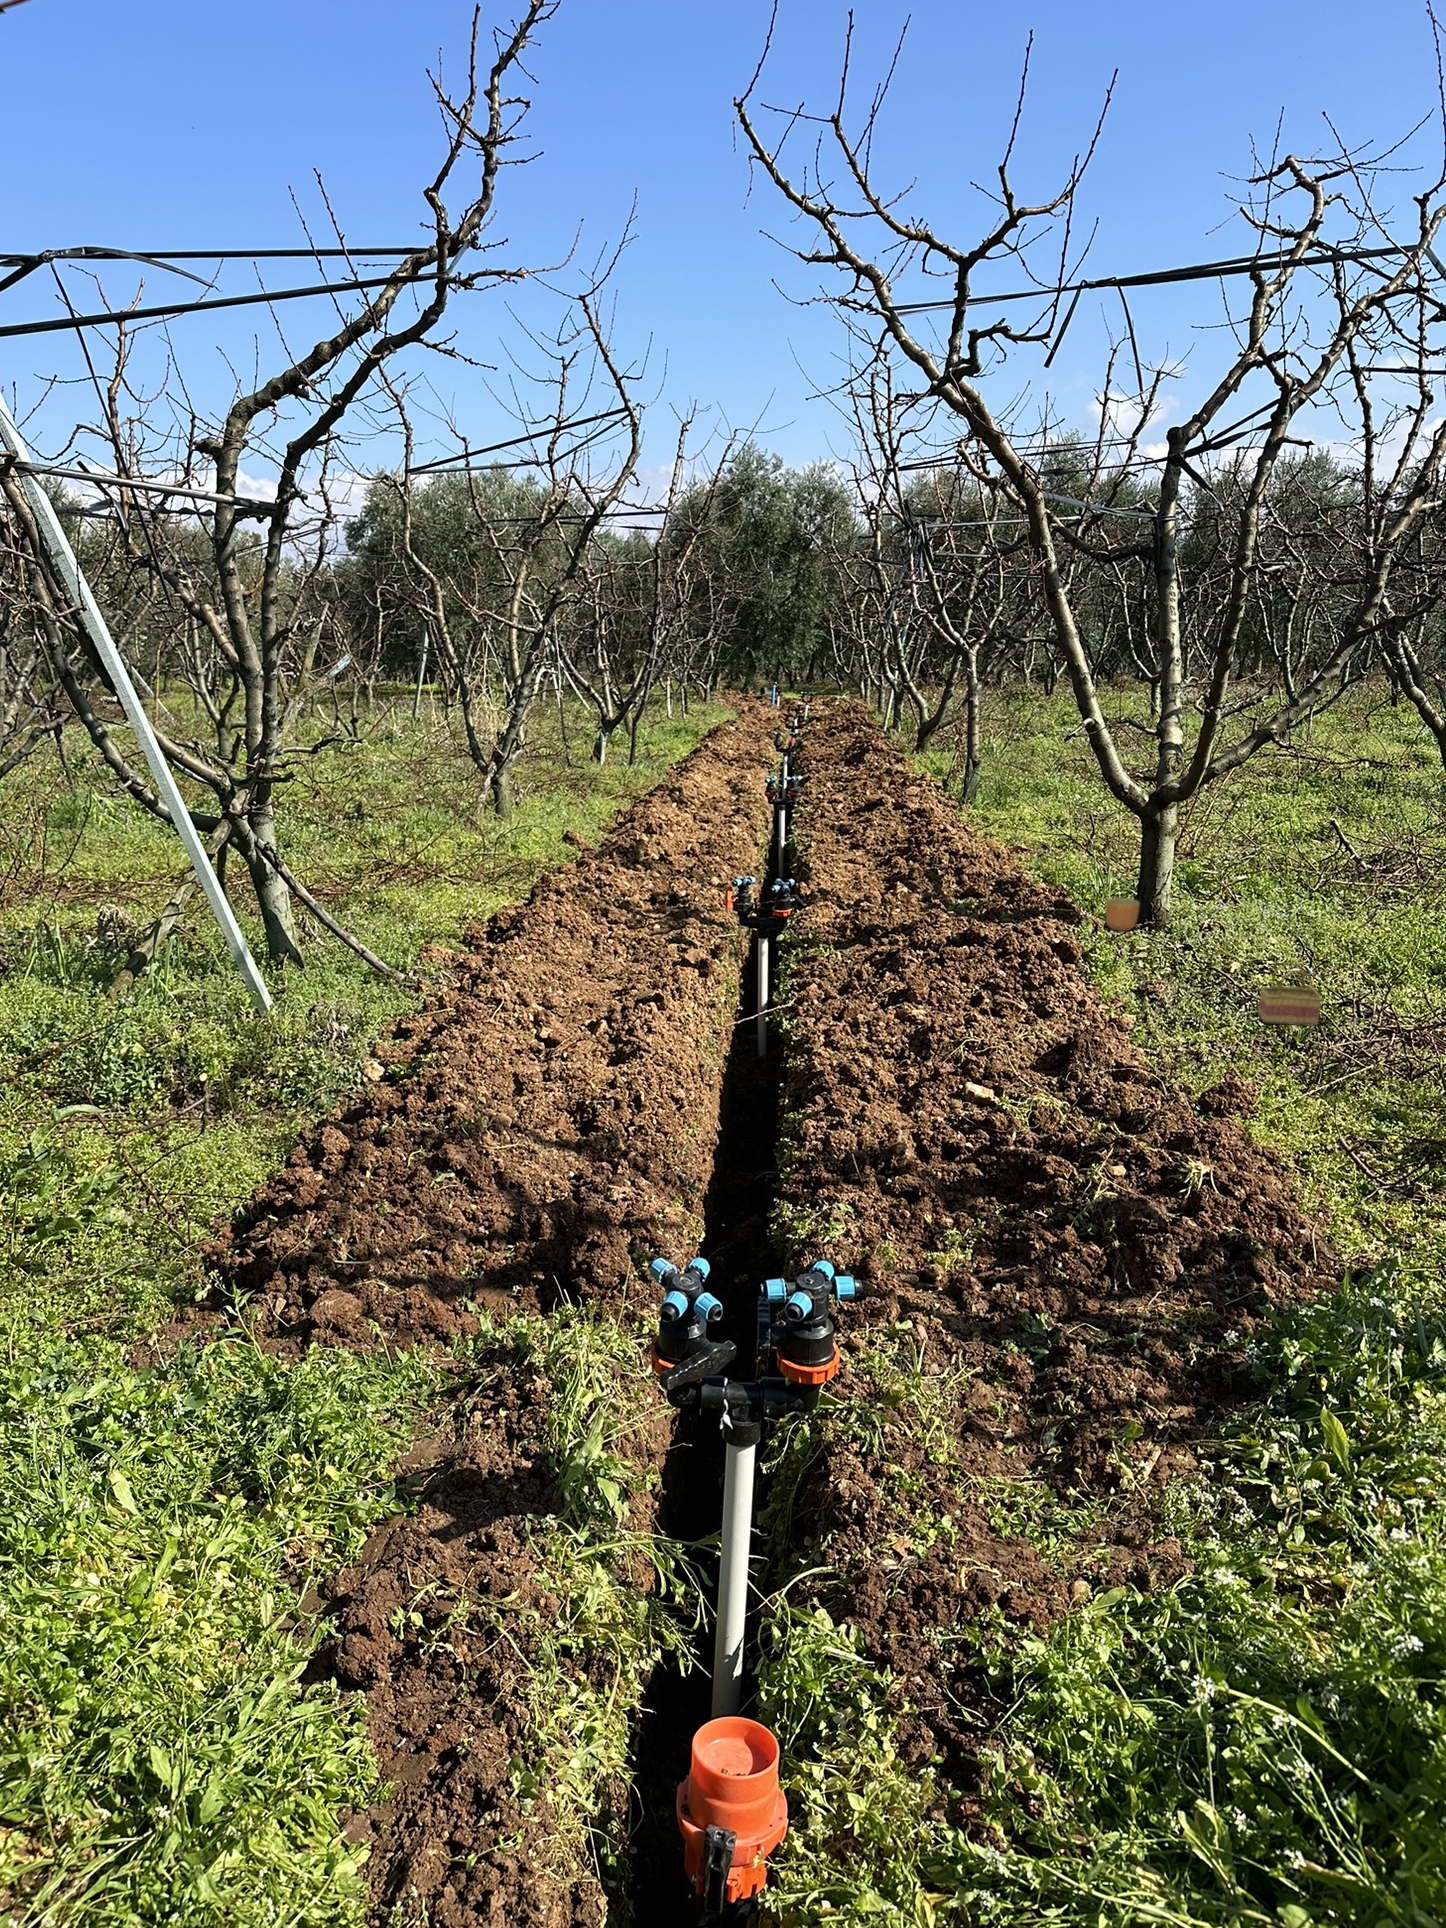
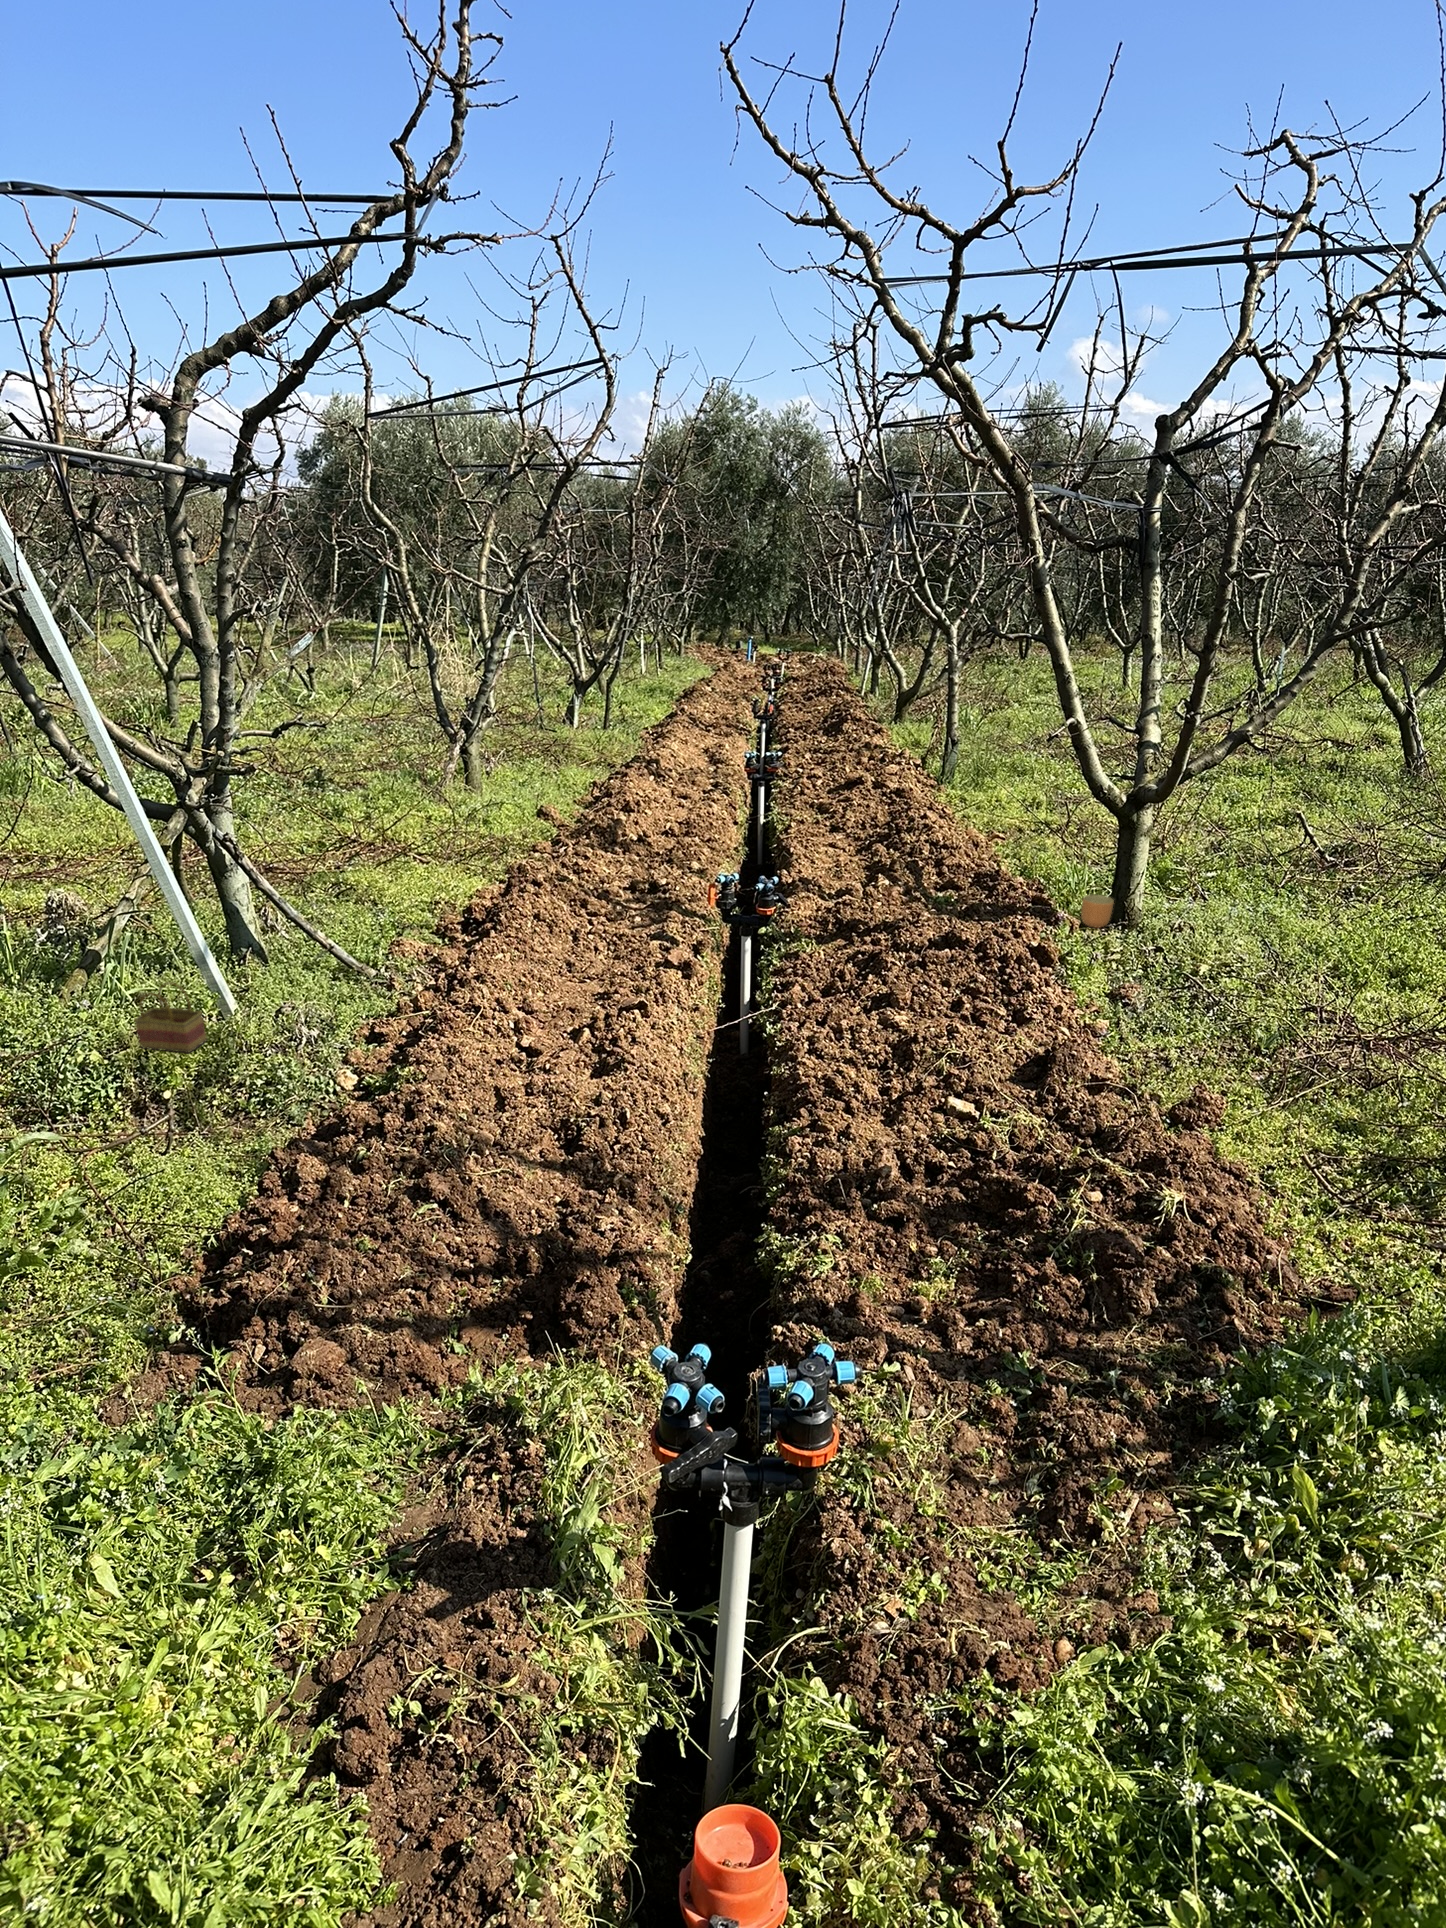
basket: present [1257,962,1322,1026] -> present [134,982,207,1053]

